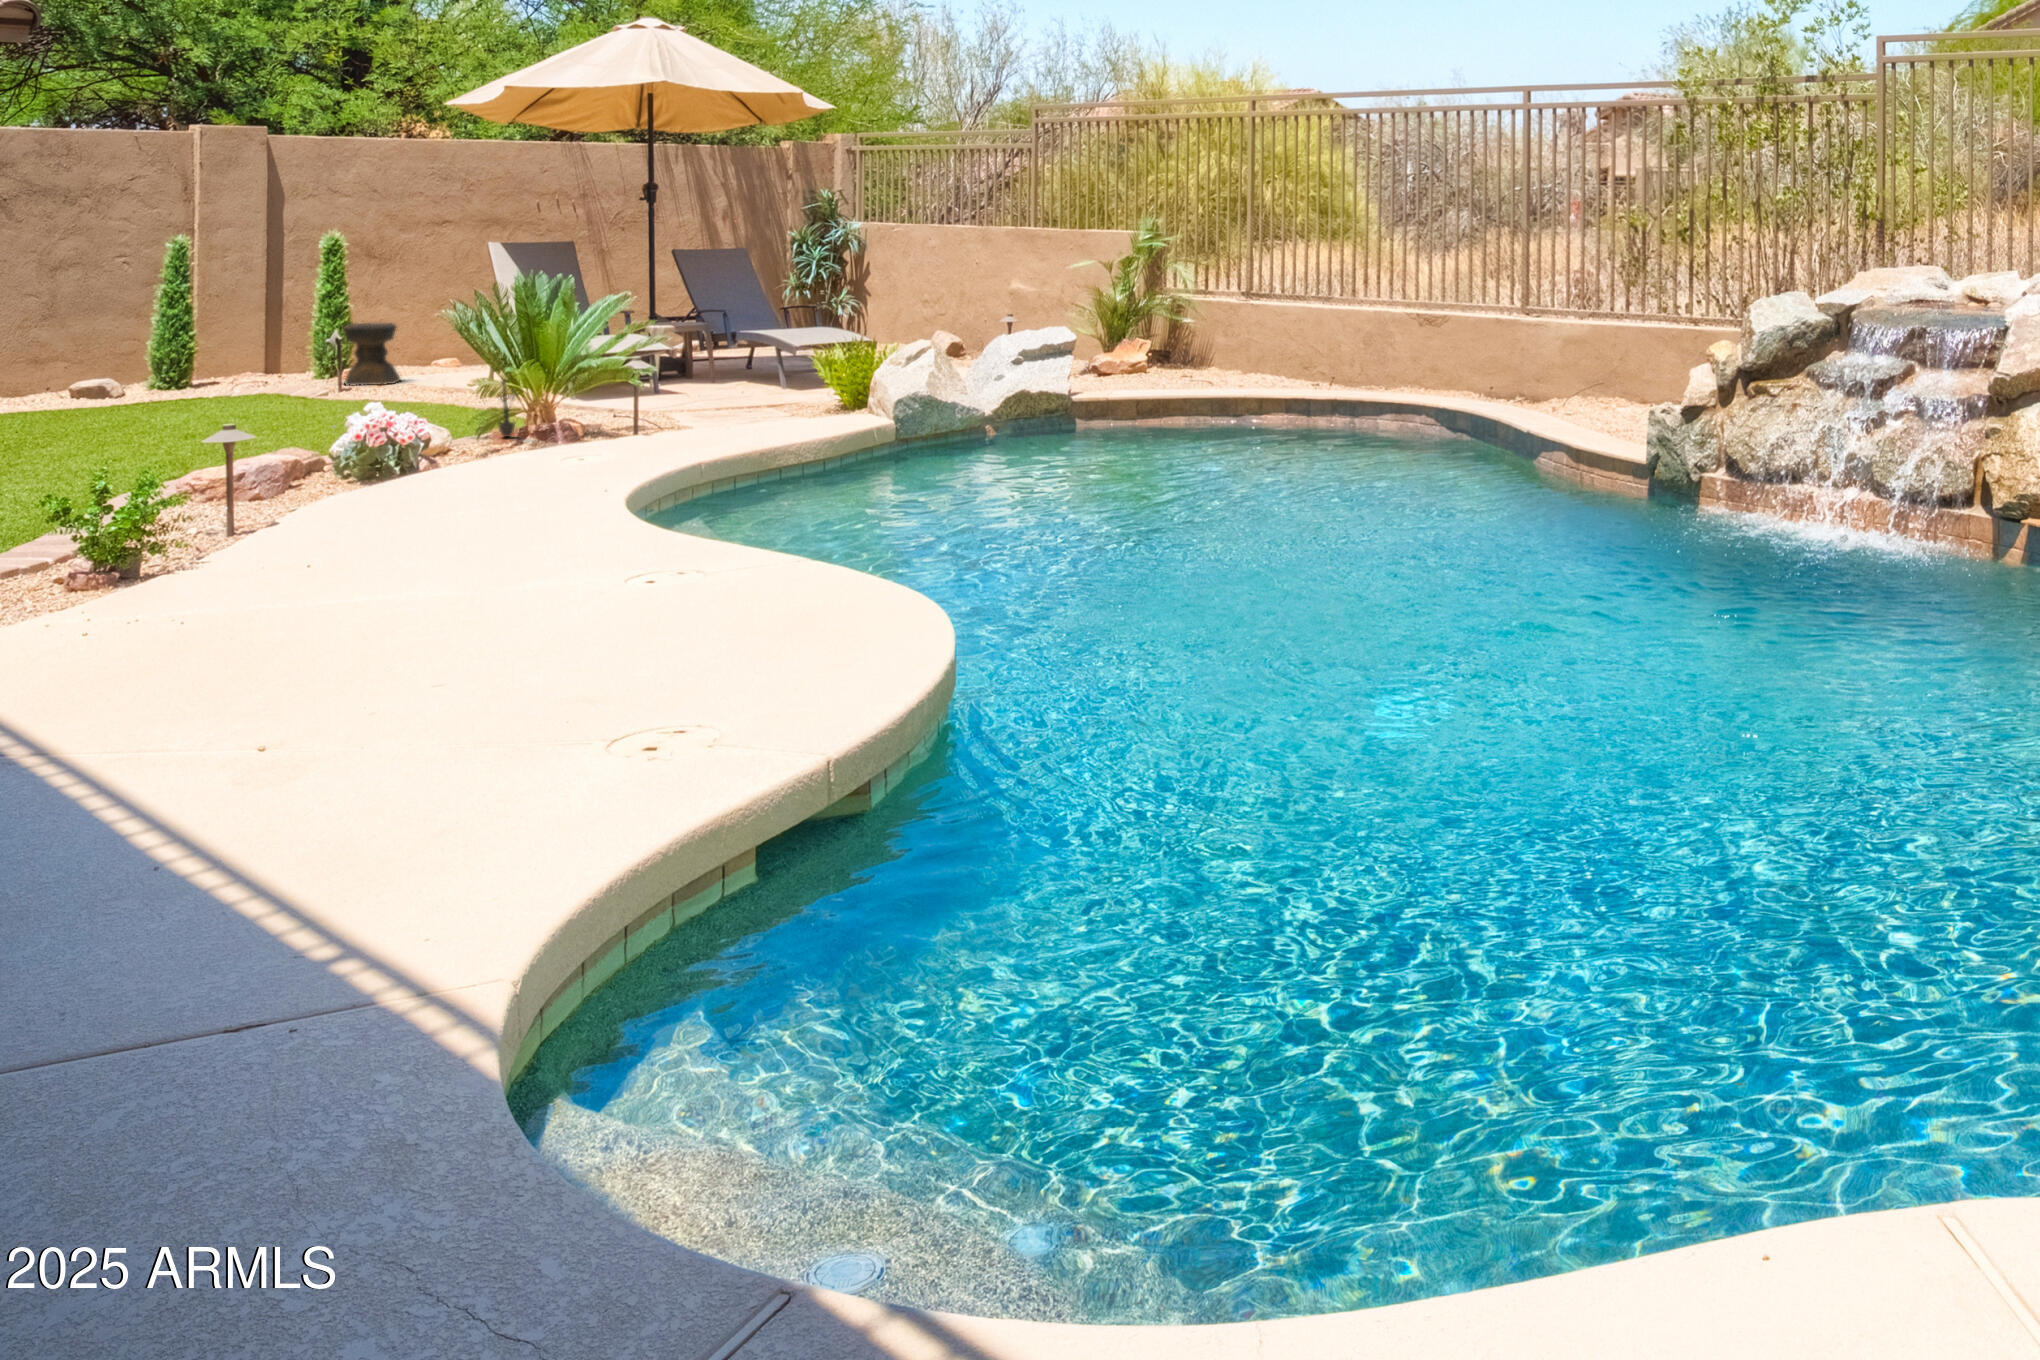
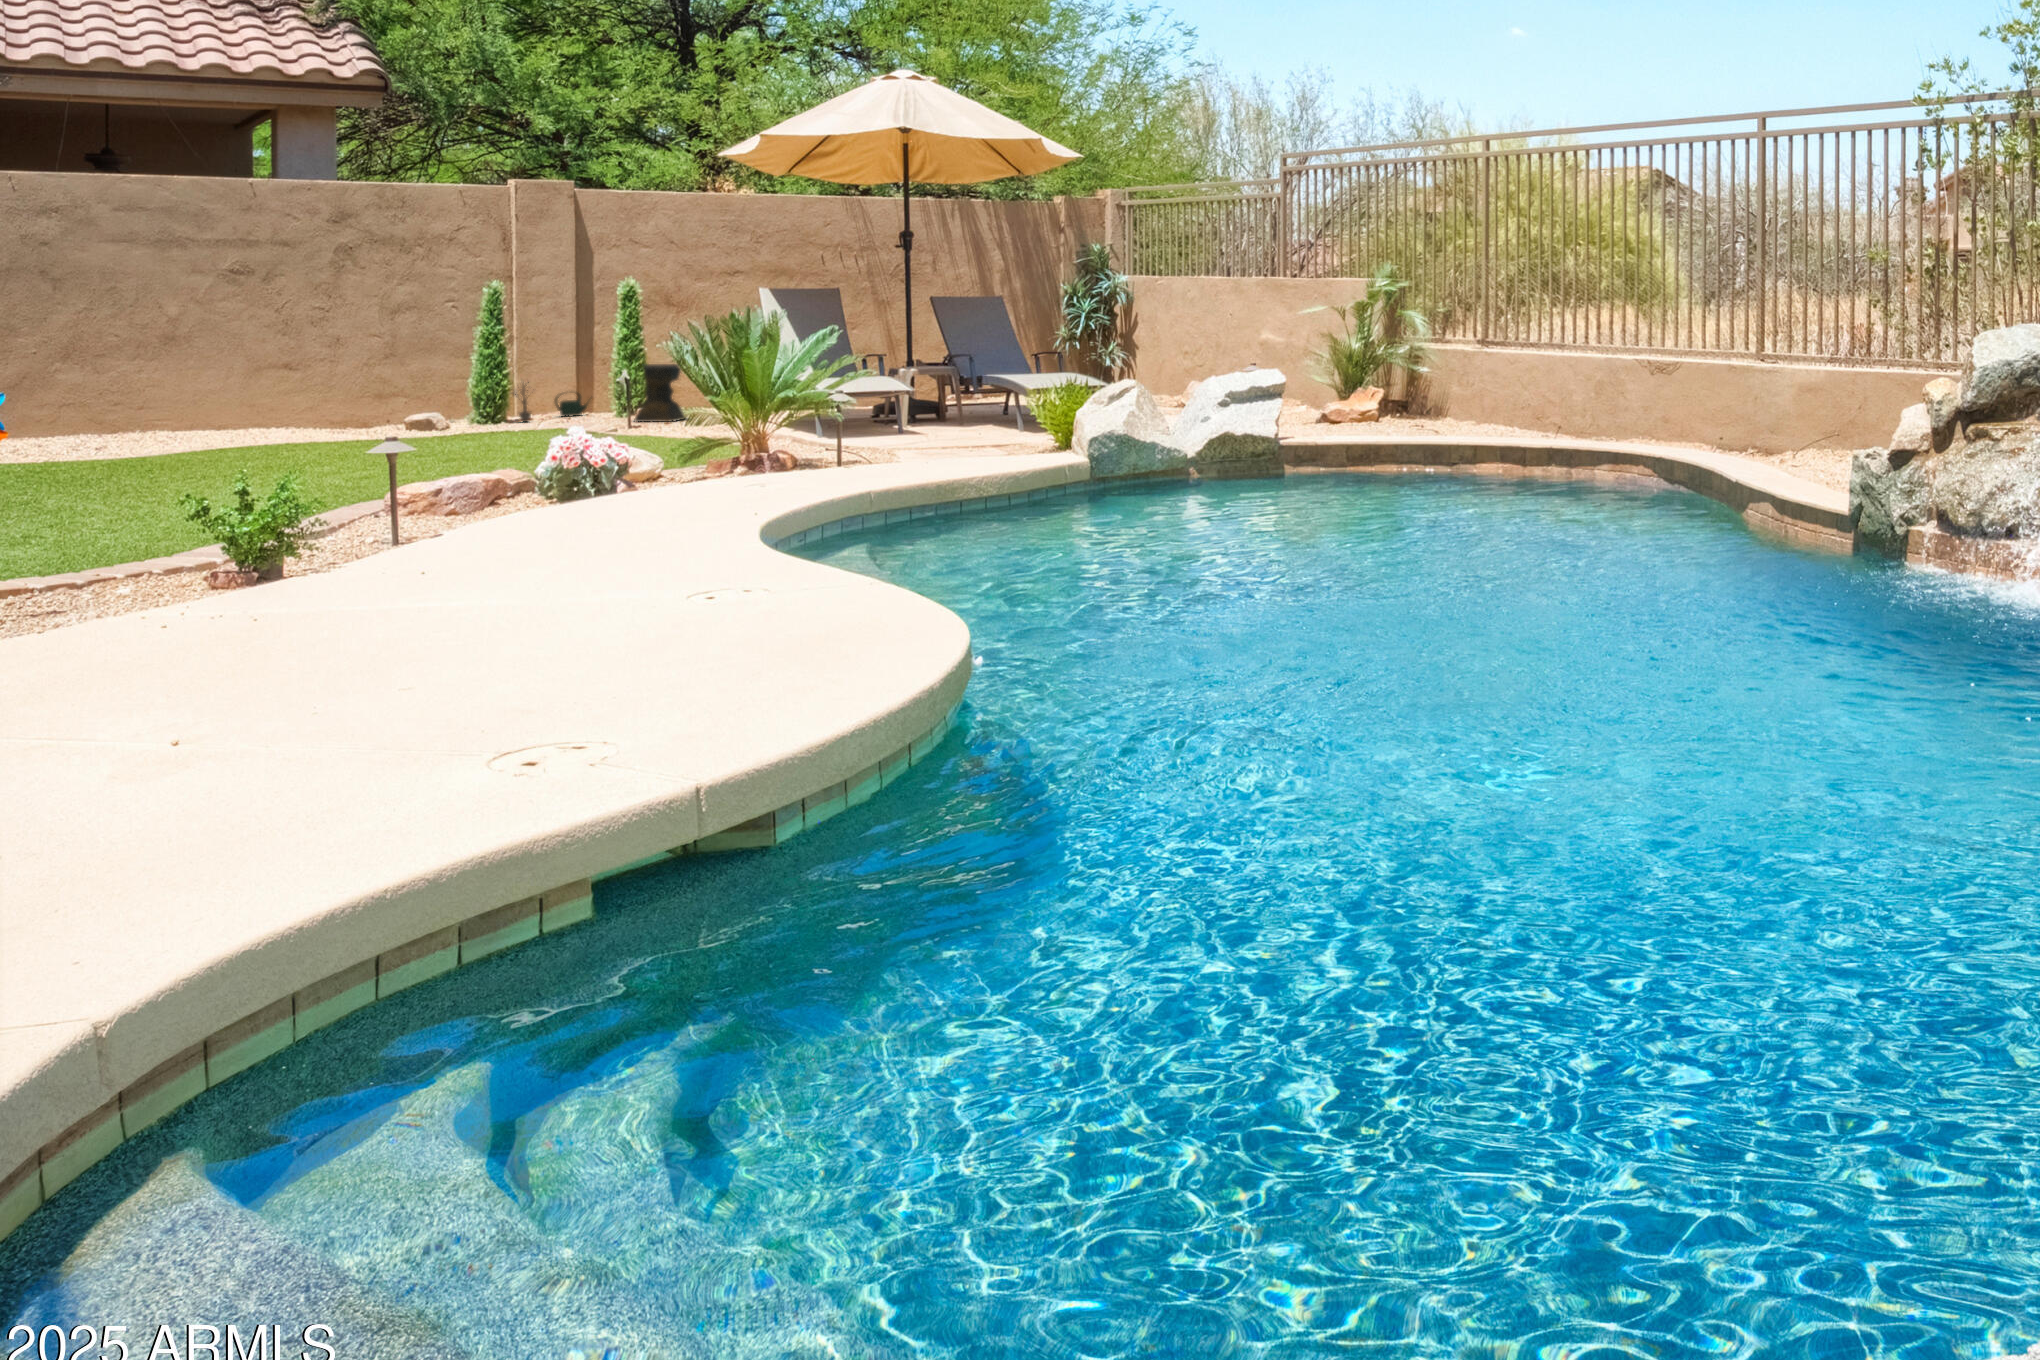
watering can: none [242,352,285,380] -> present [555,393,588,417]
decorative plant: present [498,380,515,437] -> present [514,382,531,422]

